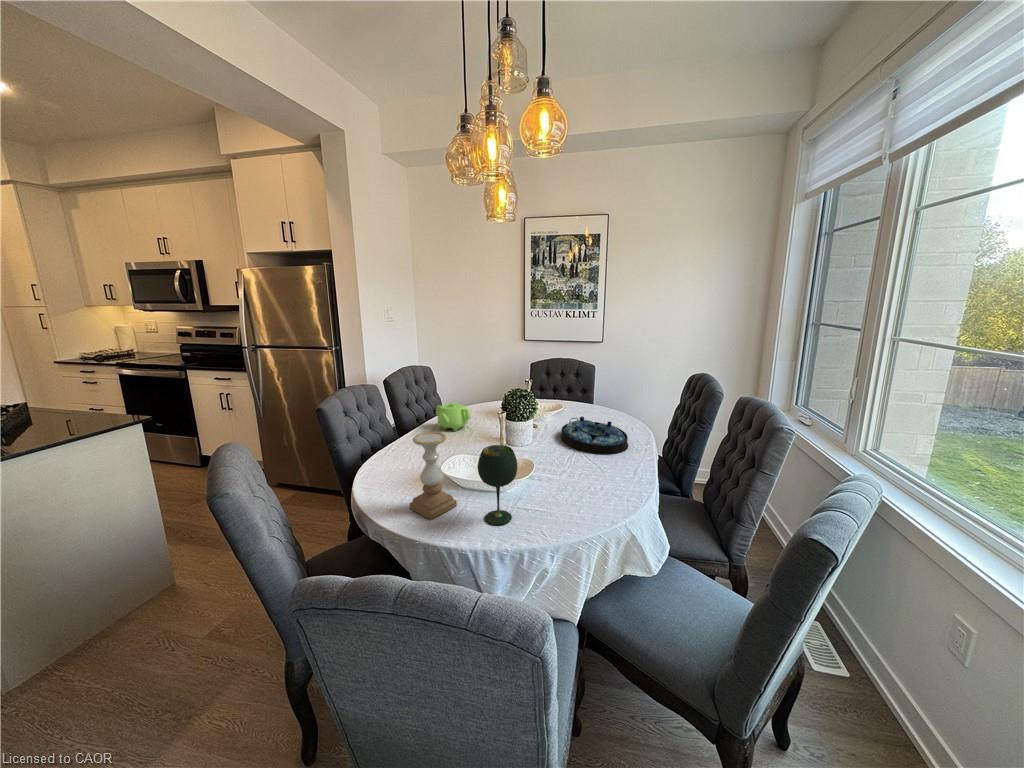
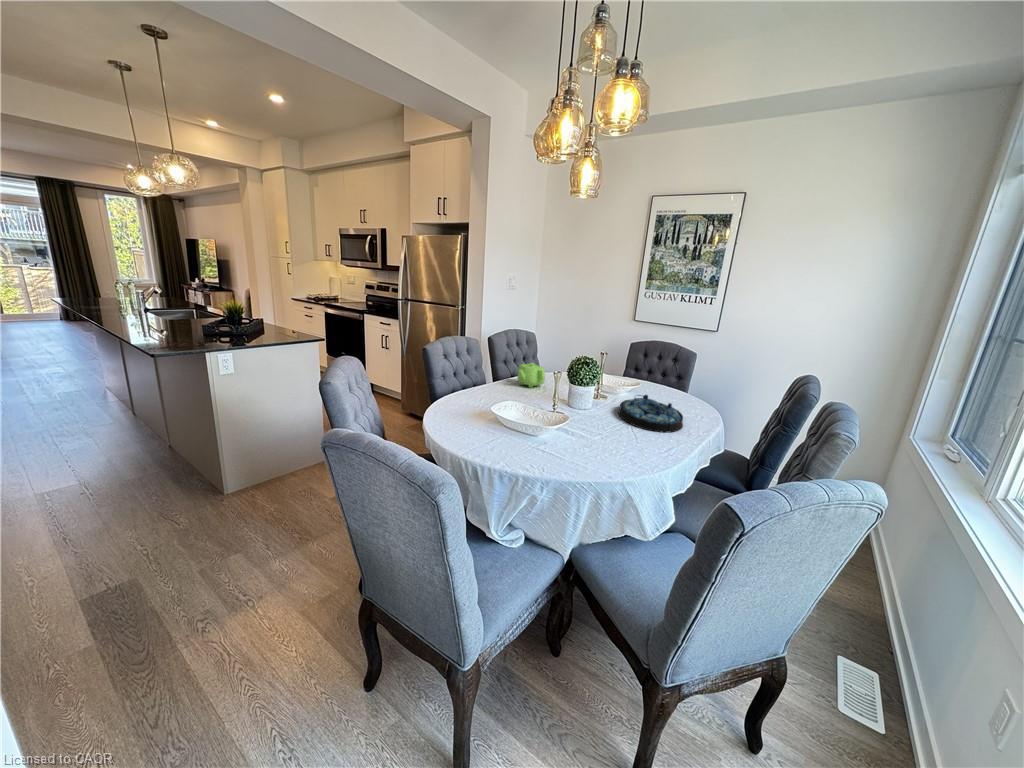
candle holder: present [410,432,457,519] -> none [456,372,490,439]
wine glass: present [478,445,518,525] -> none [502,390,535,455]

